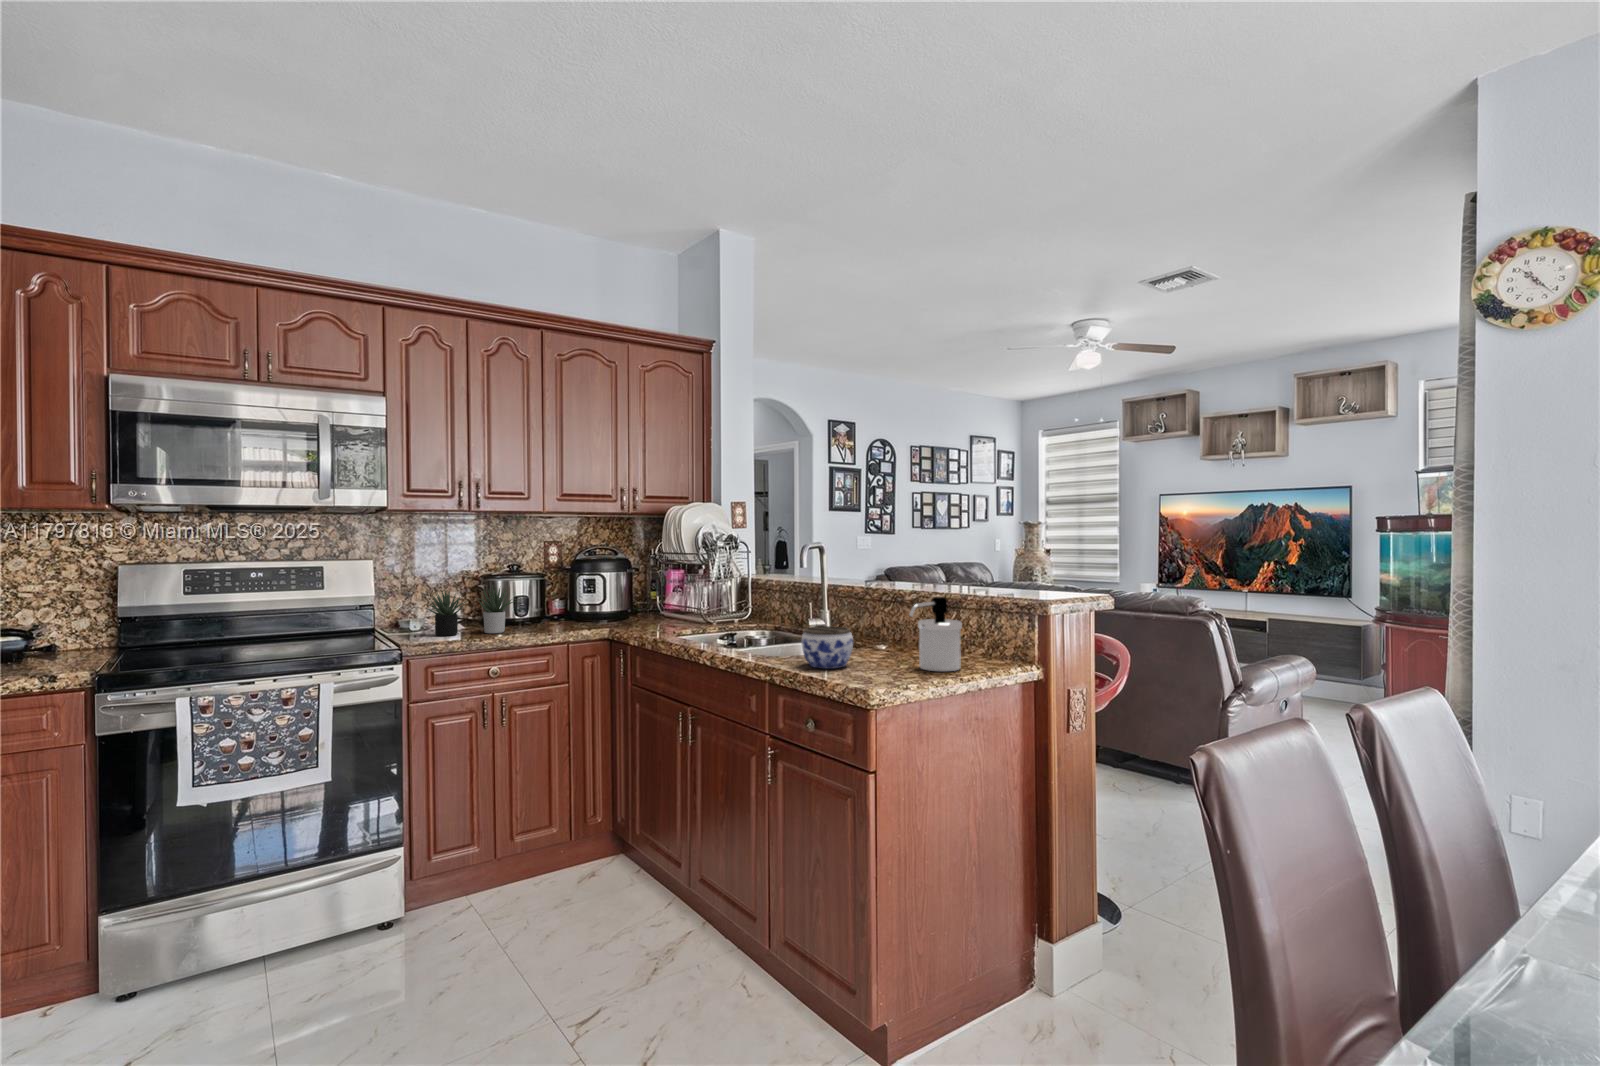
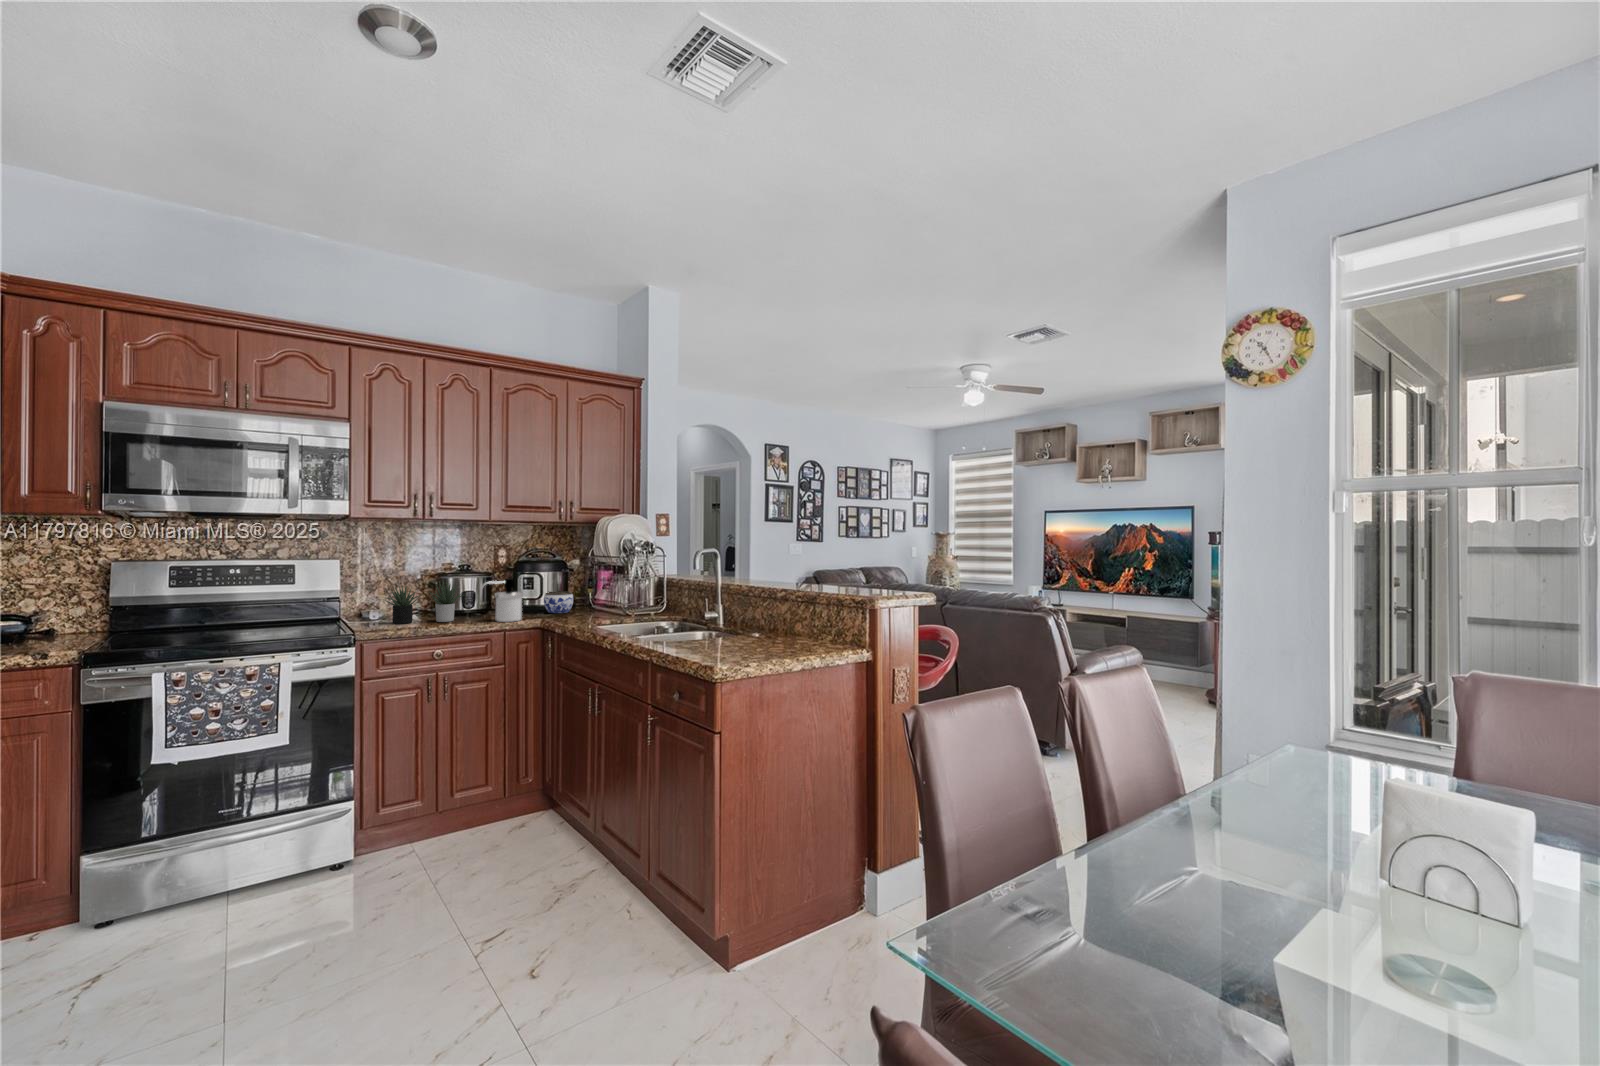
soap dispenser: present [909,597,962,672] -> present [481,578,523,622]
jar: present [801,626,853,669] -> present [544,591,574,613]

